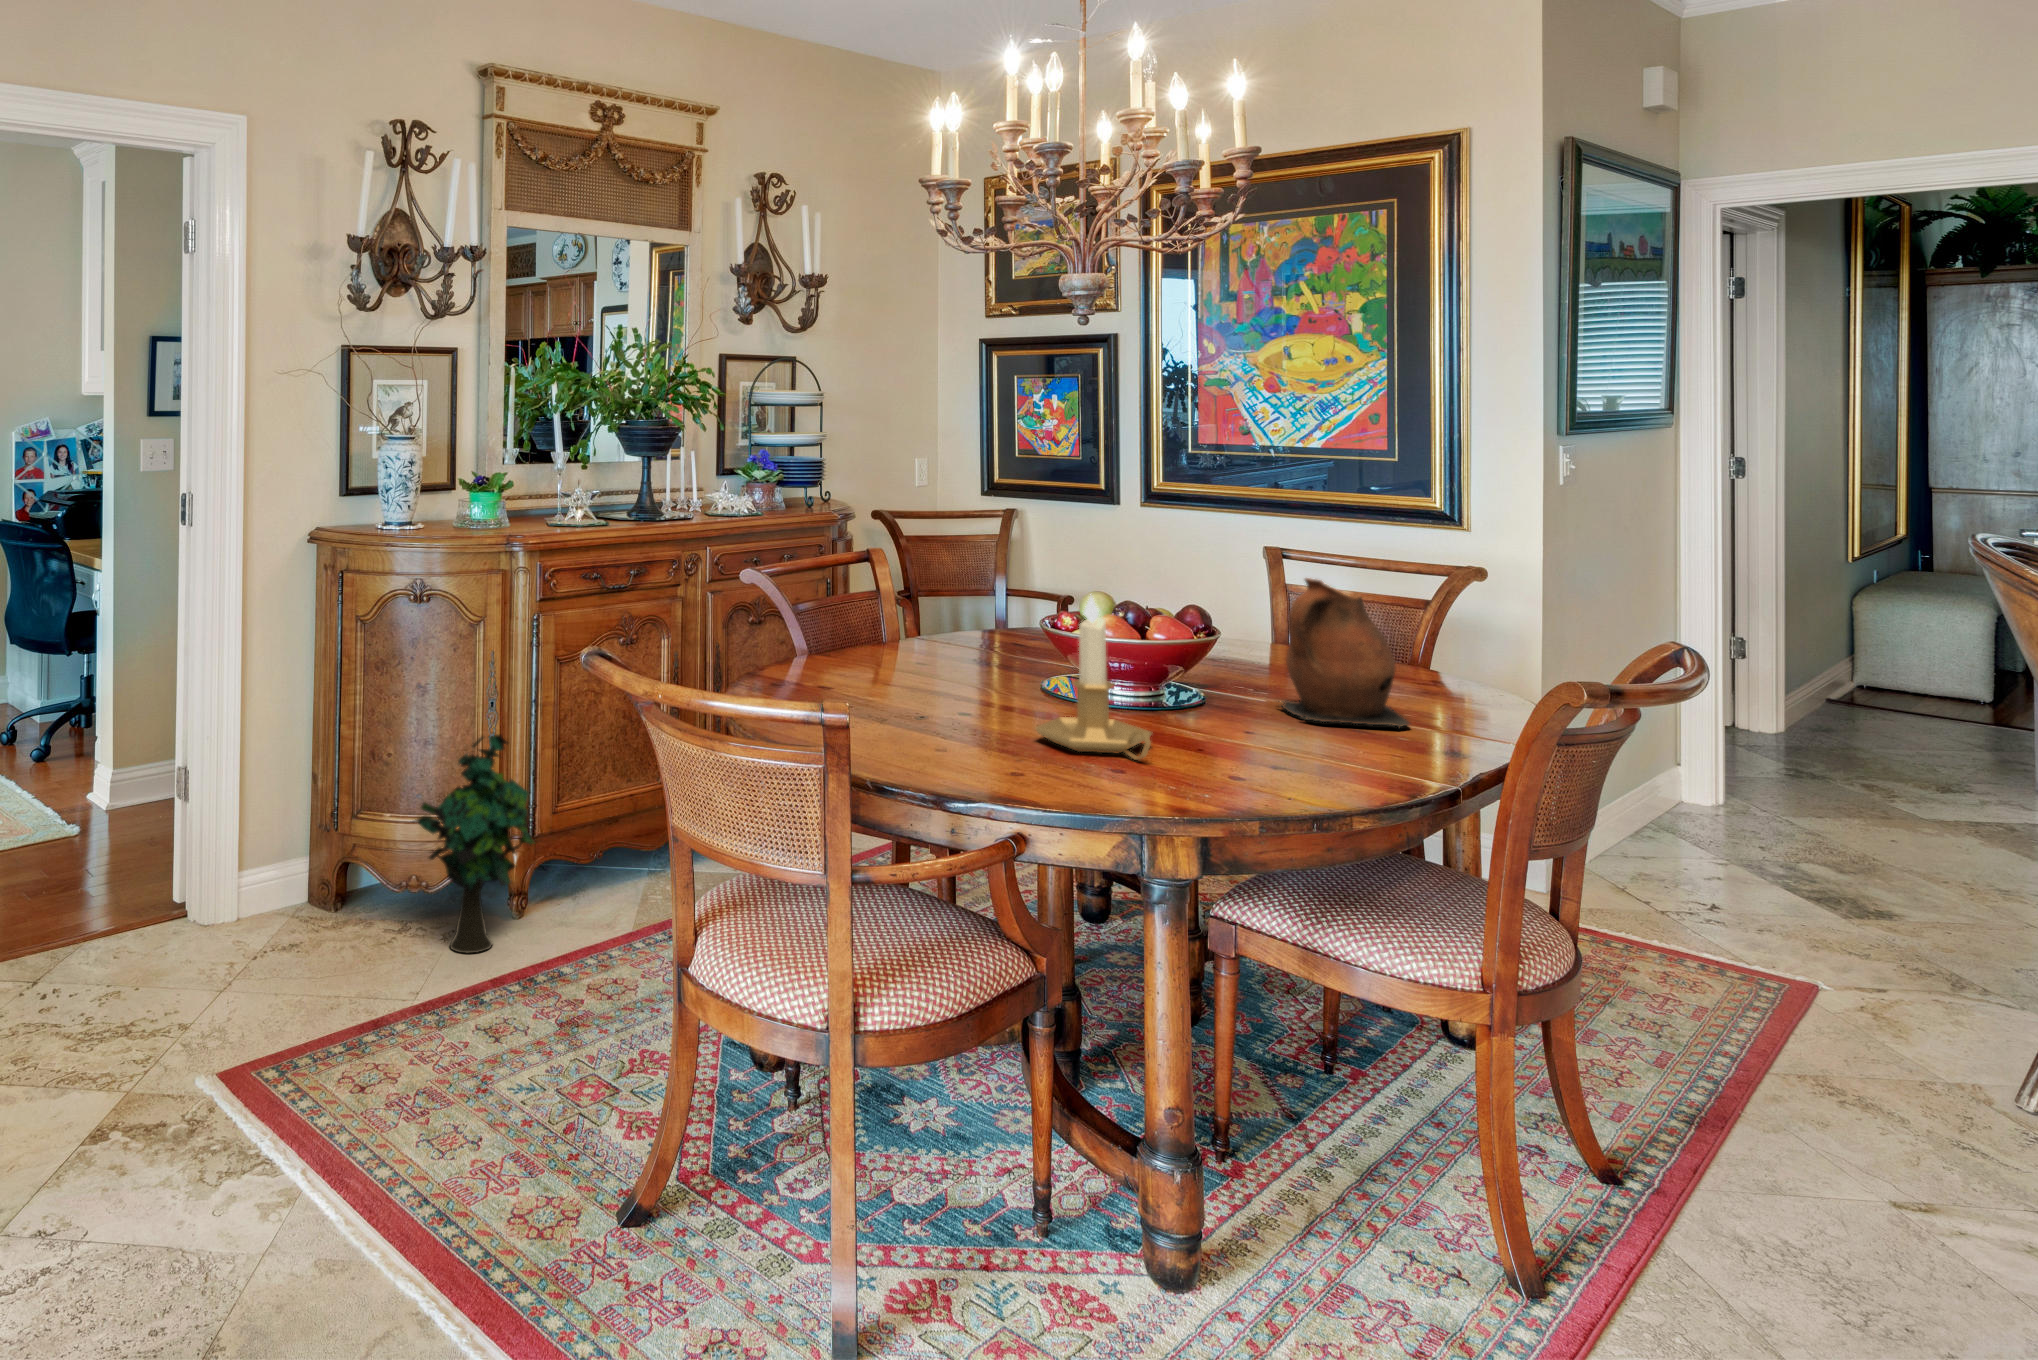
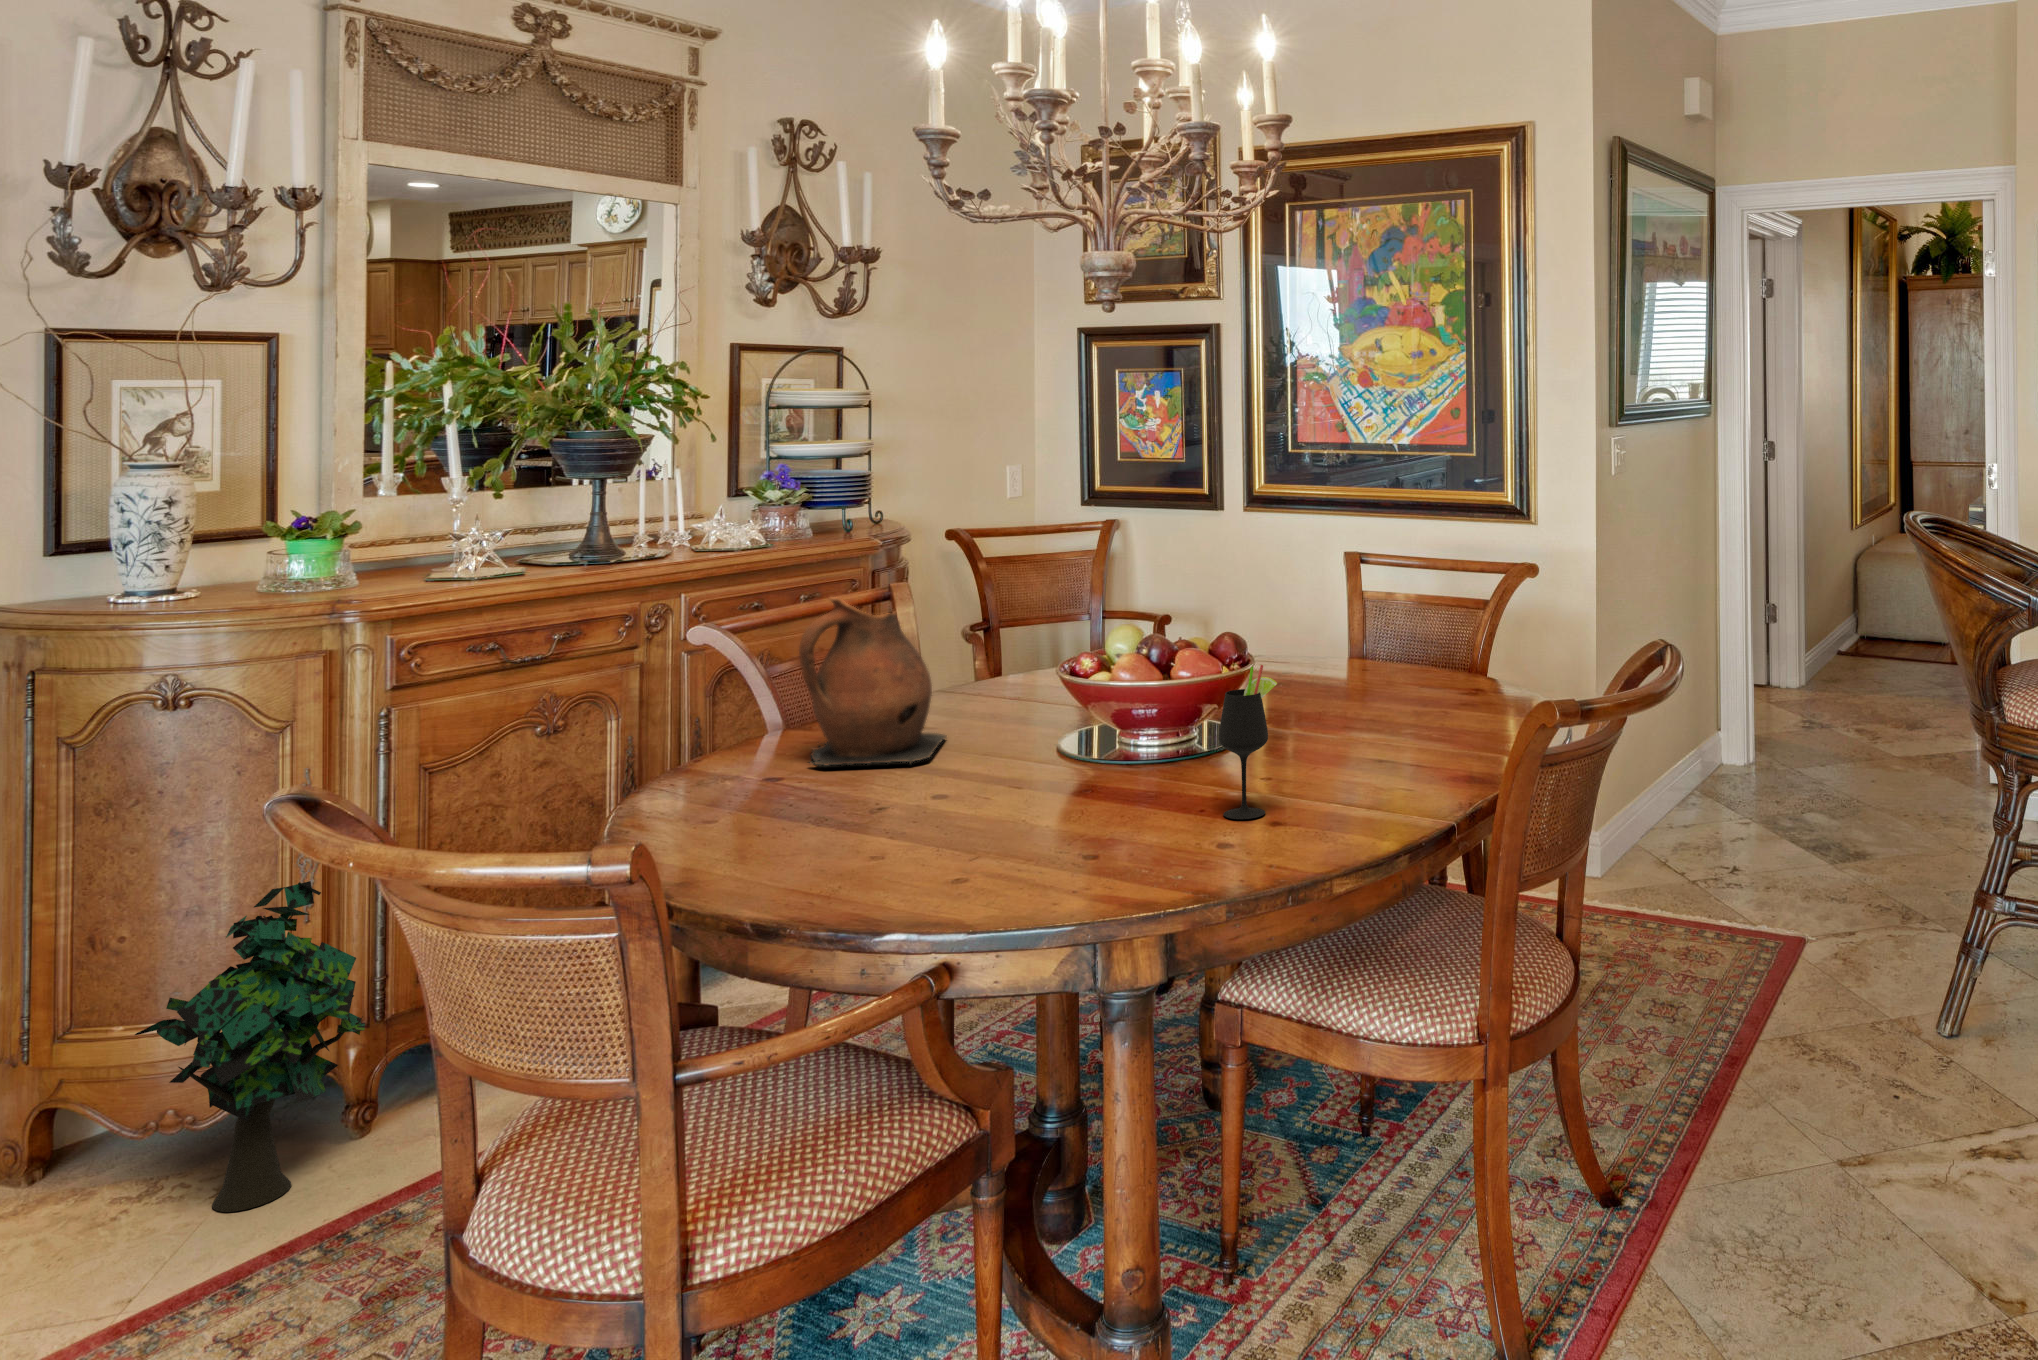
ceramic pitcher: present [1278,578,1410,728] -> present [799,597,946,765]
candlestick: present [1036,596,1152,760] -> none [996,628,1142,835]
wine glass: none [1222,635,1276,762] -> present [1219,665,1277,819]

